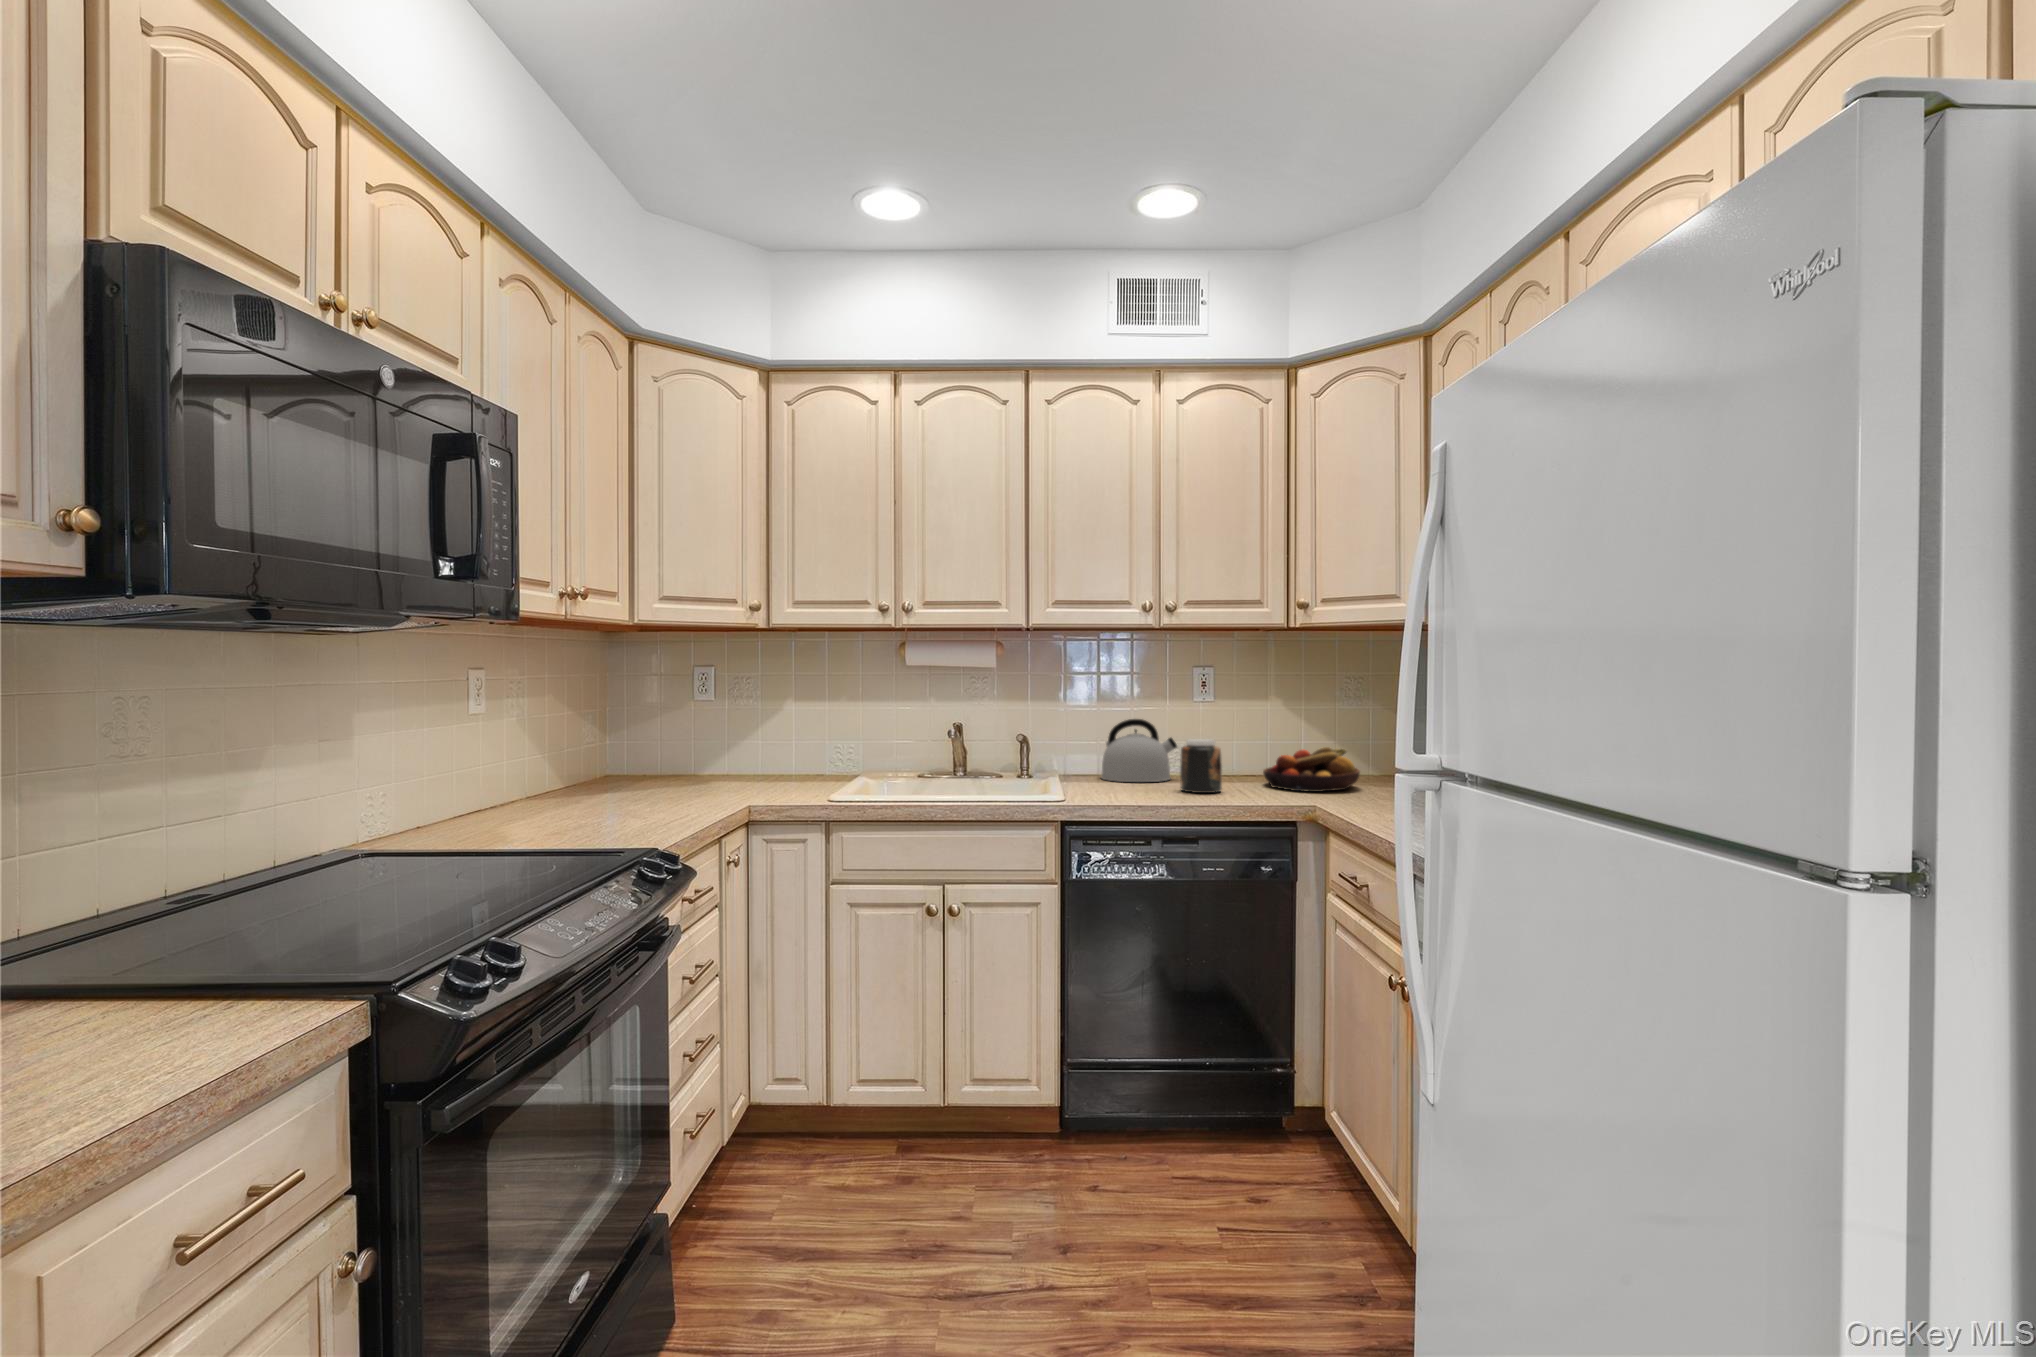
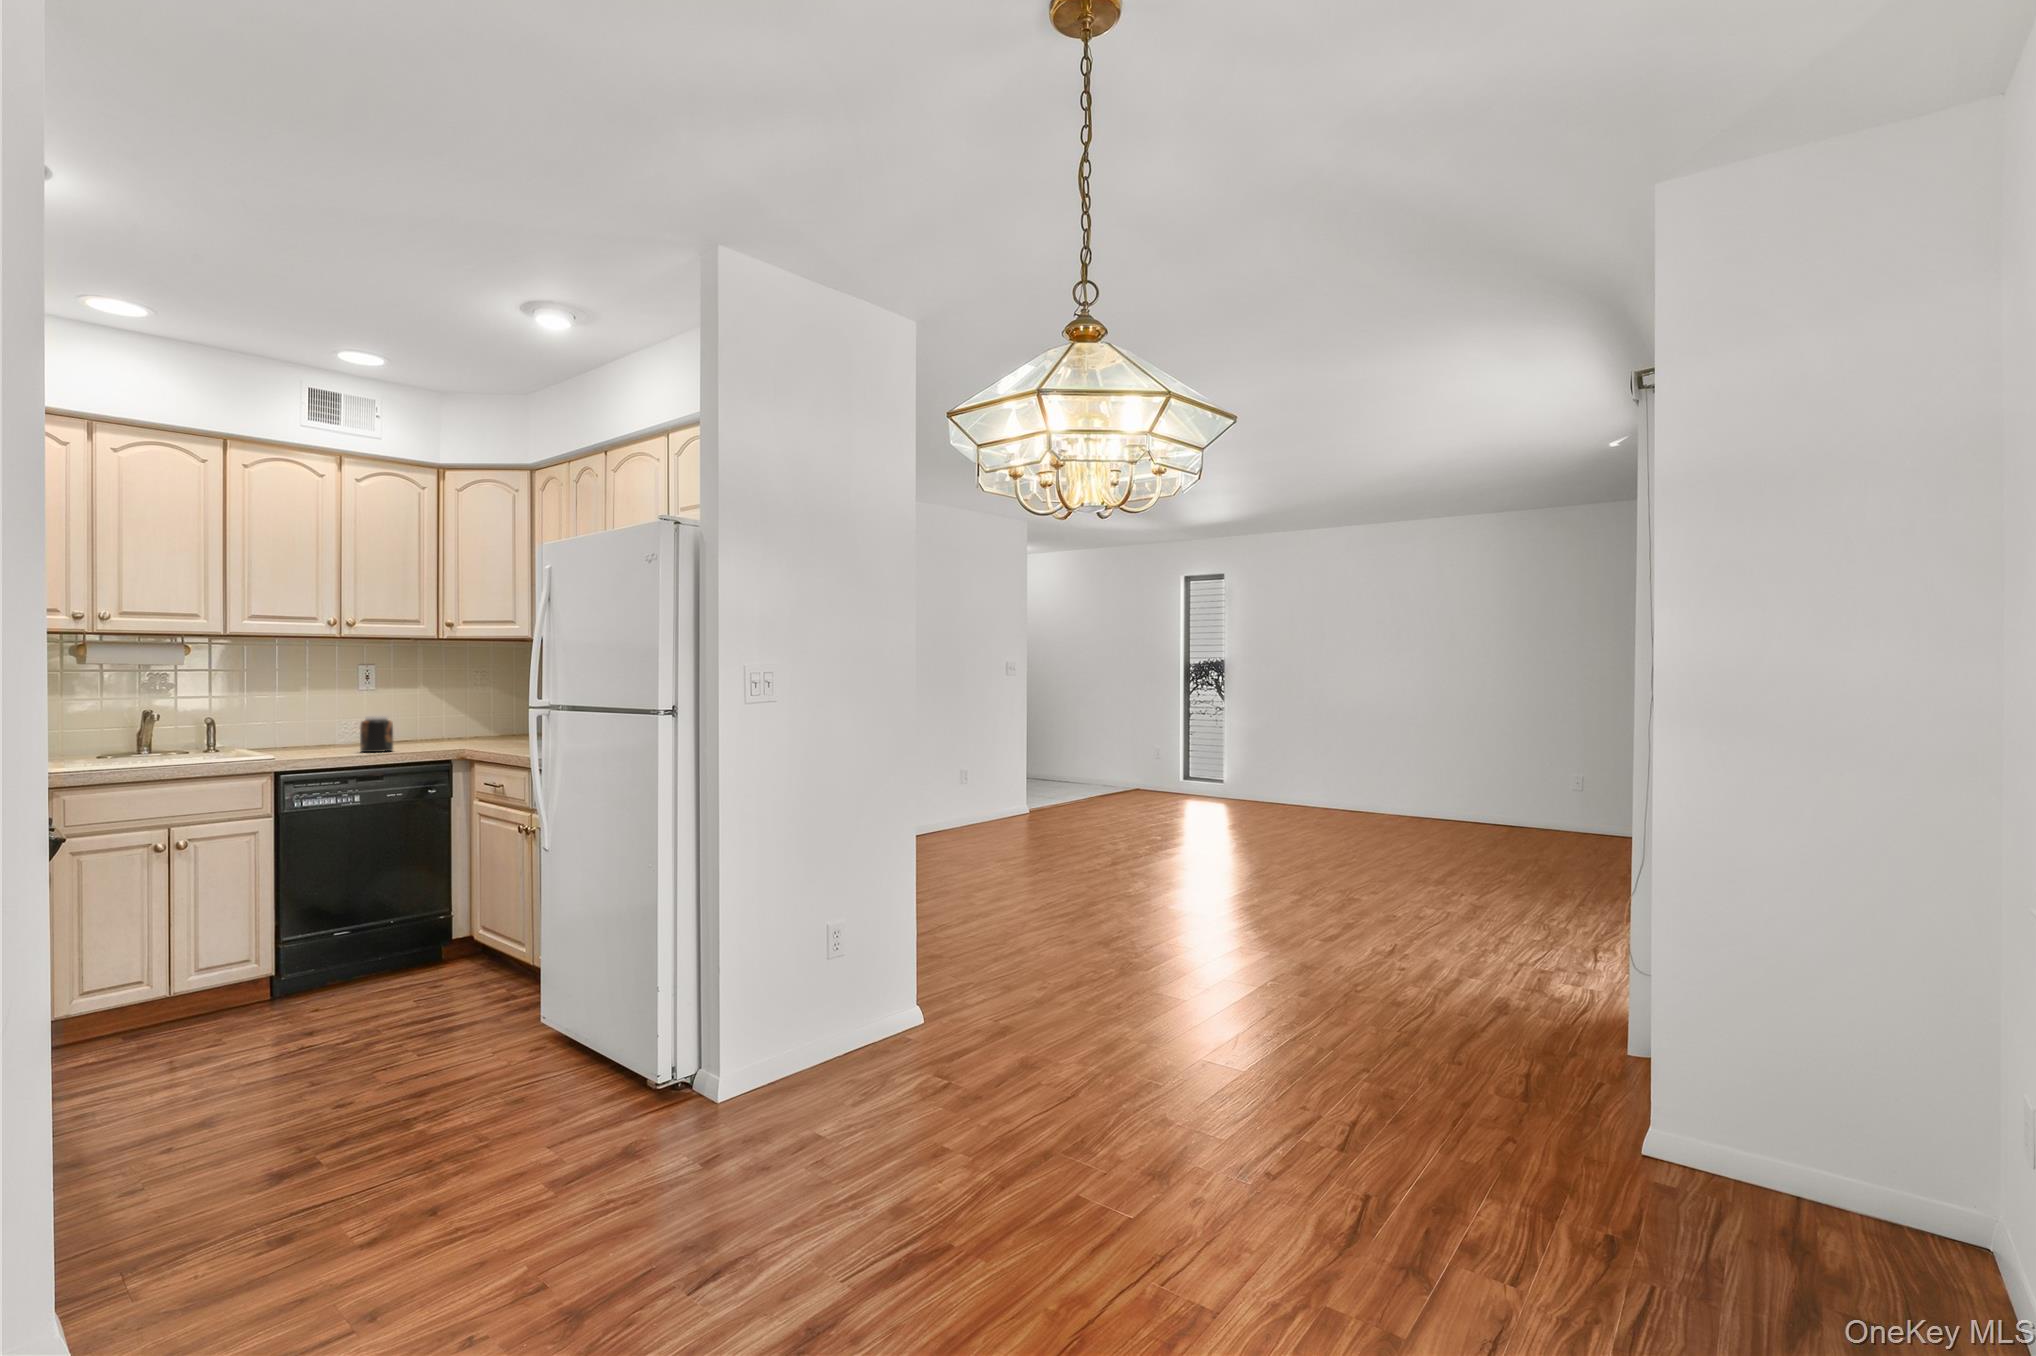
kettle: present [1101,719,1177,782] -> none [279,705,348,752]
fruit bowl: present [1263,747,1360,792] -> none [420,719,490,748]

